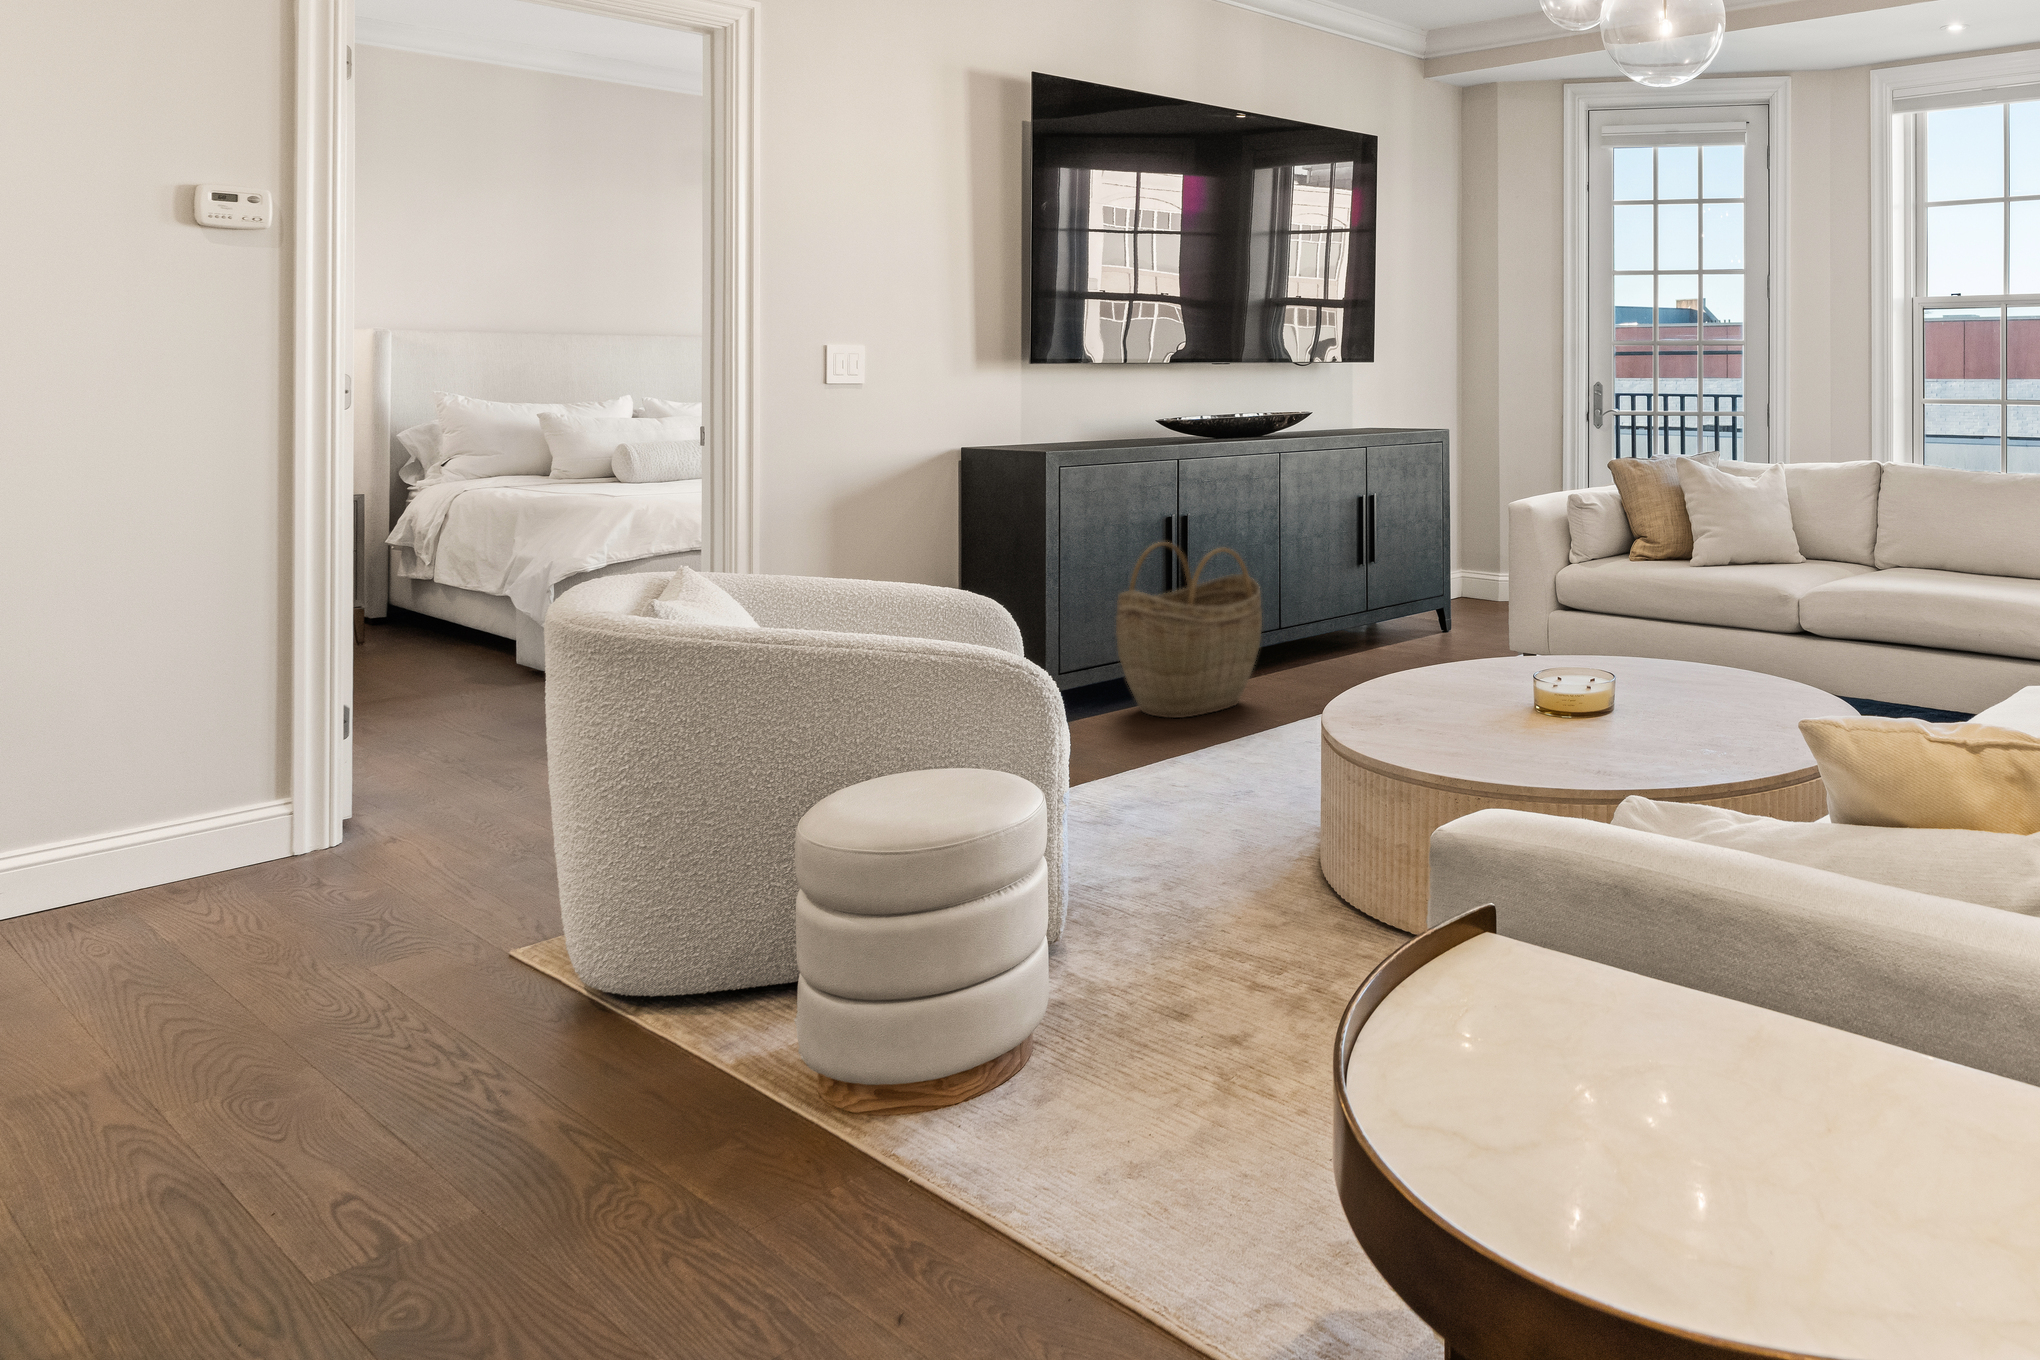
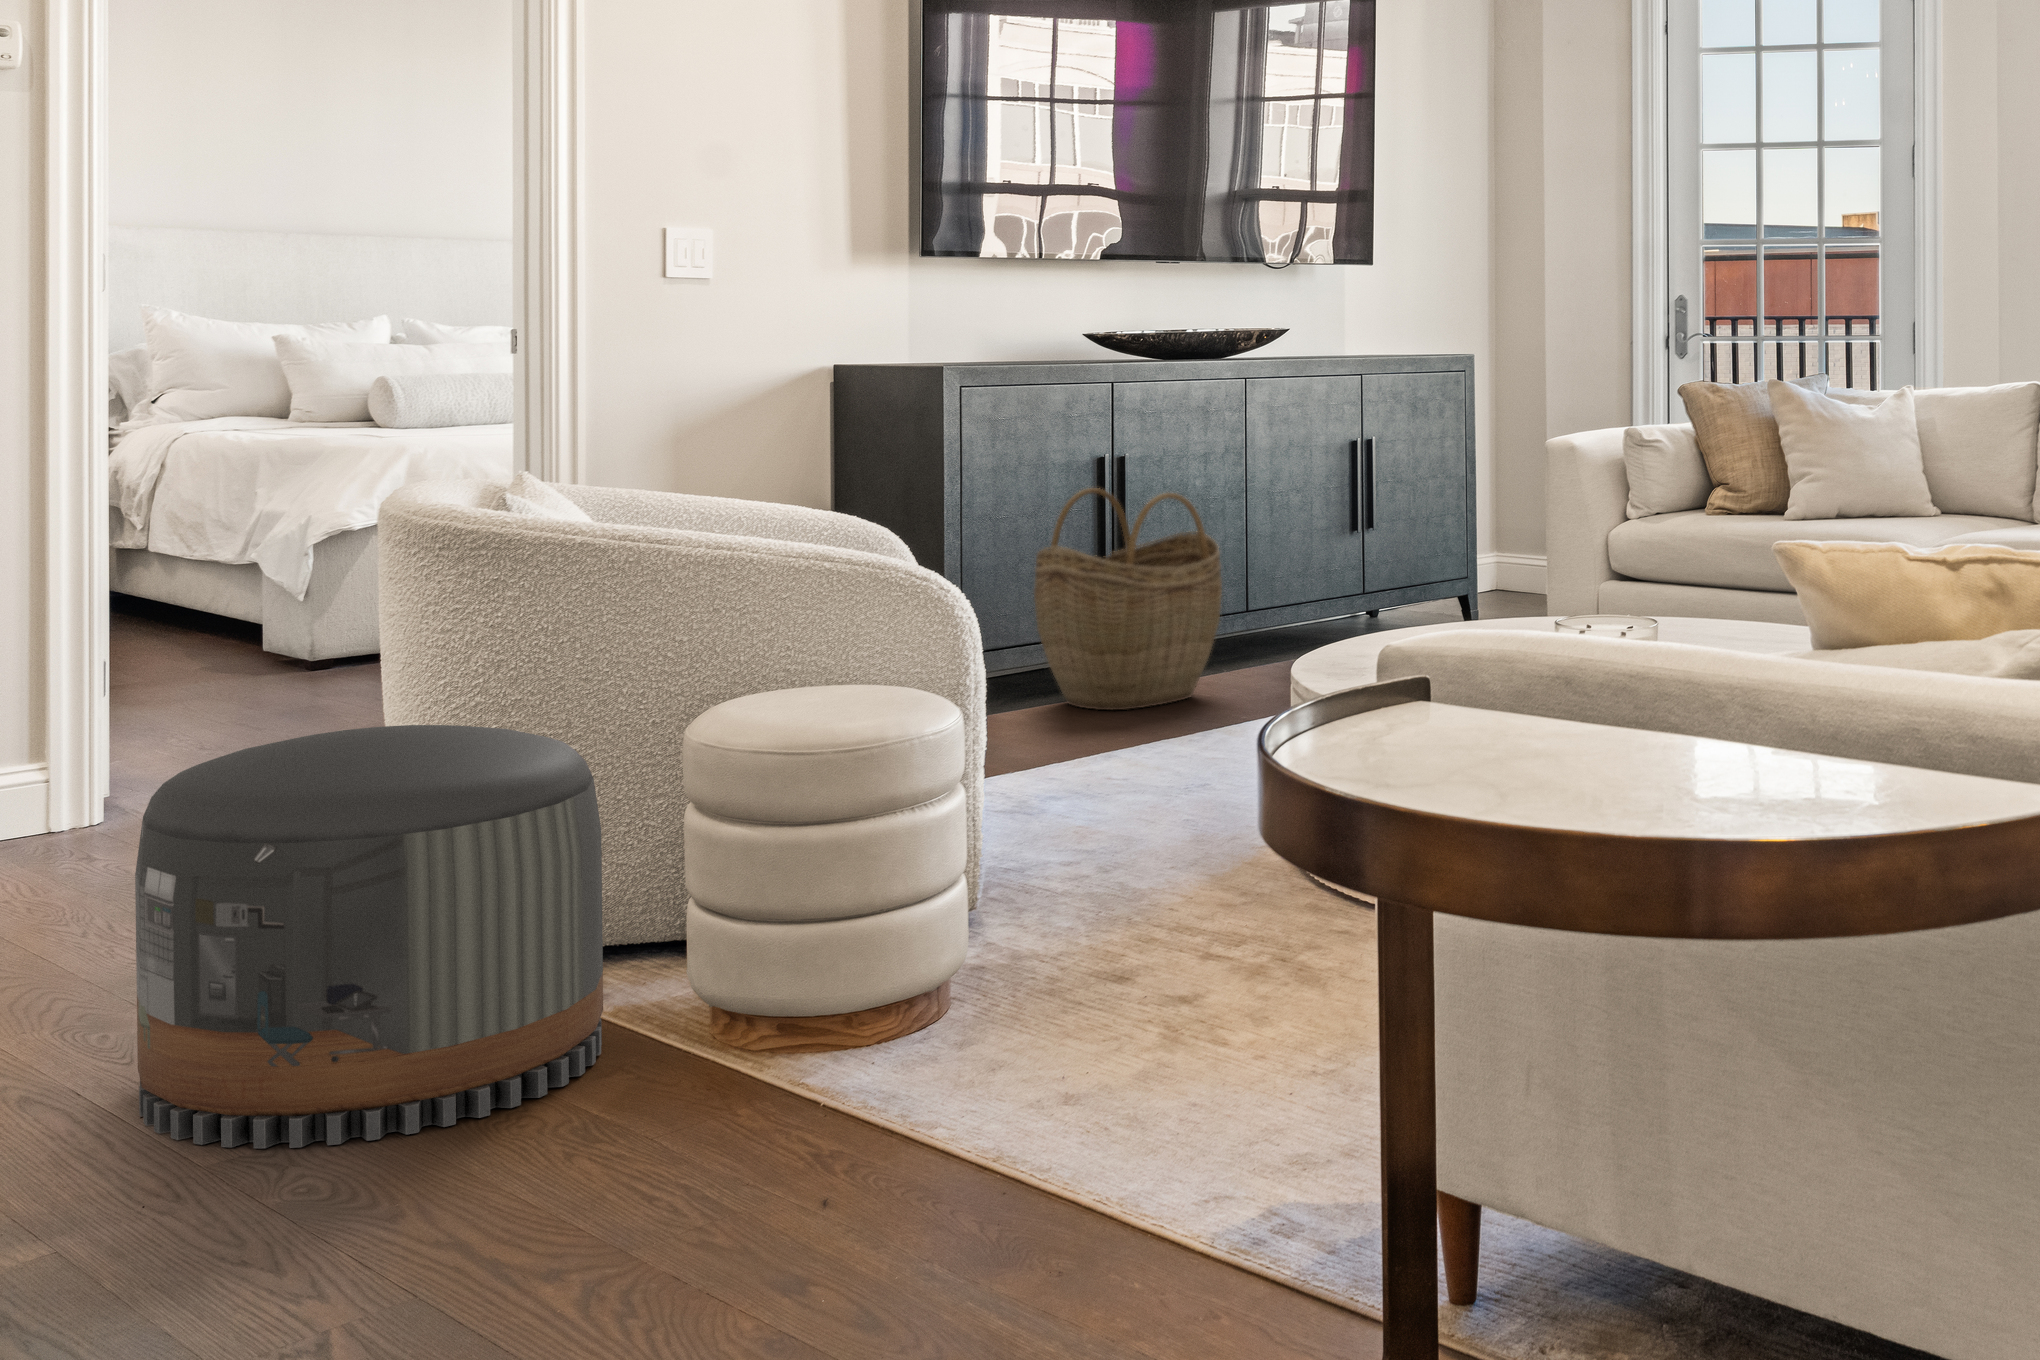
pouf: none [270,824,720,1261] -> present [135,725,603,1148]

